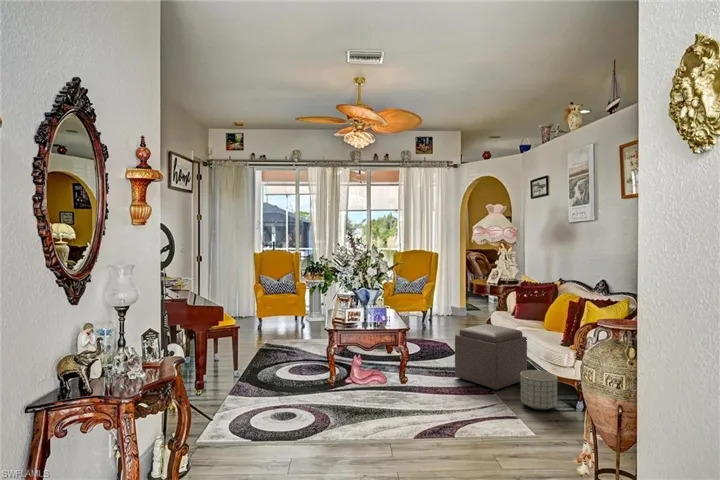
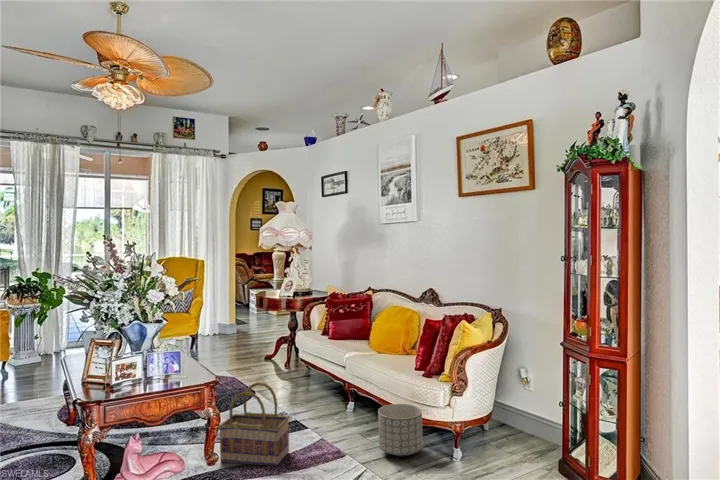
ottoman: present [455,324,527,390] -> none [277,352,364,440]
basket: none [409,338,457,395] -> present [219,382,289,466]

